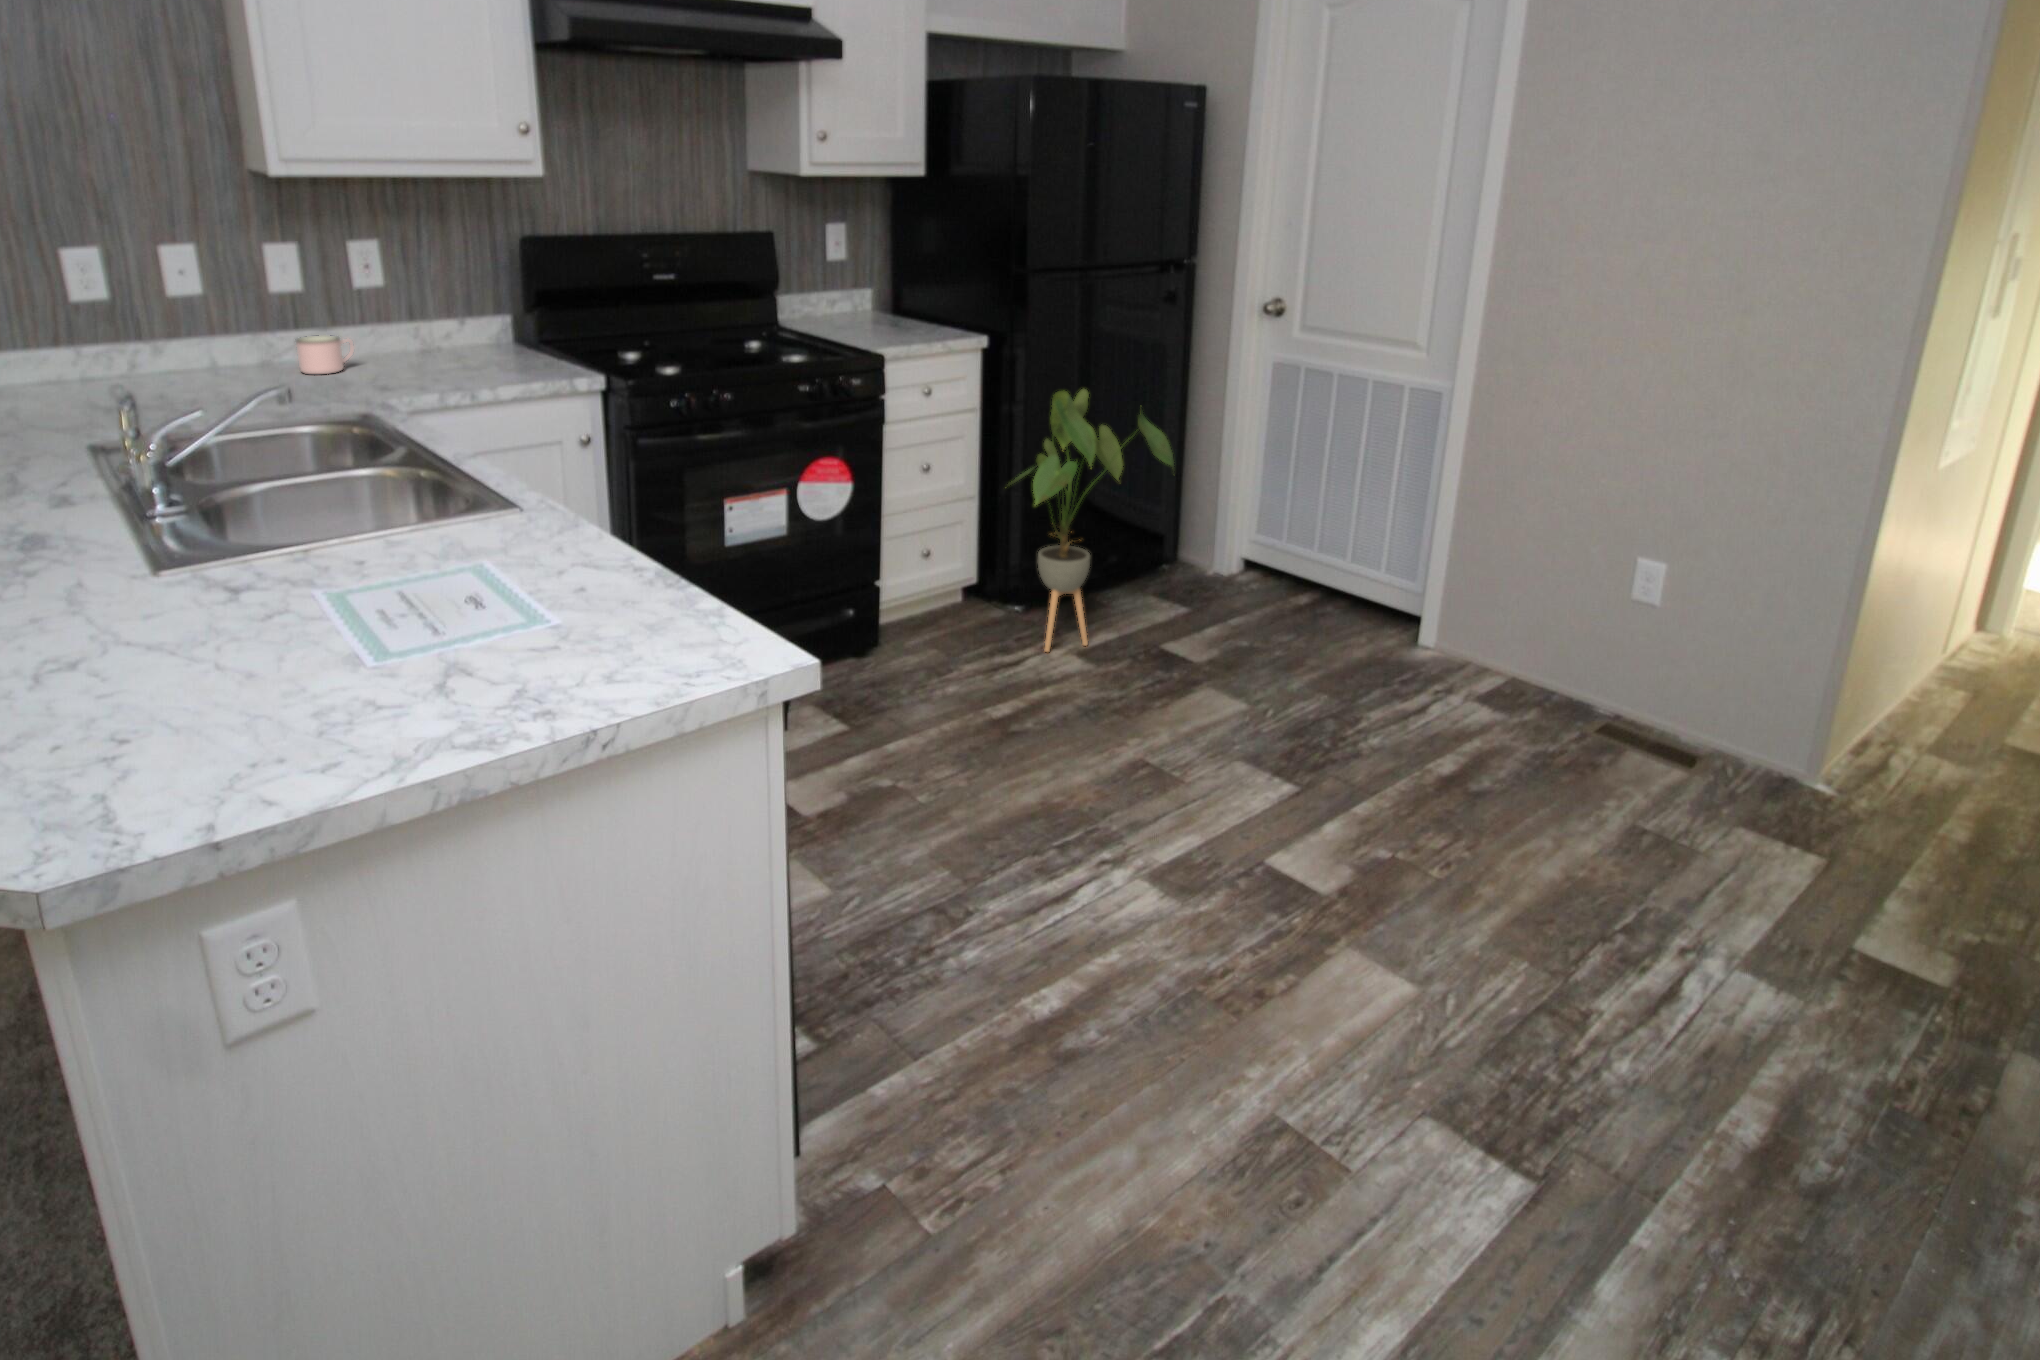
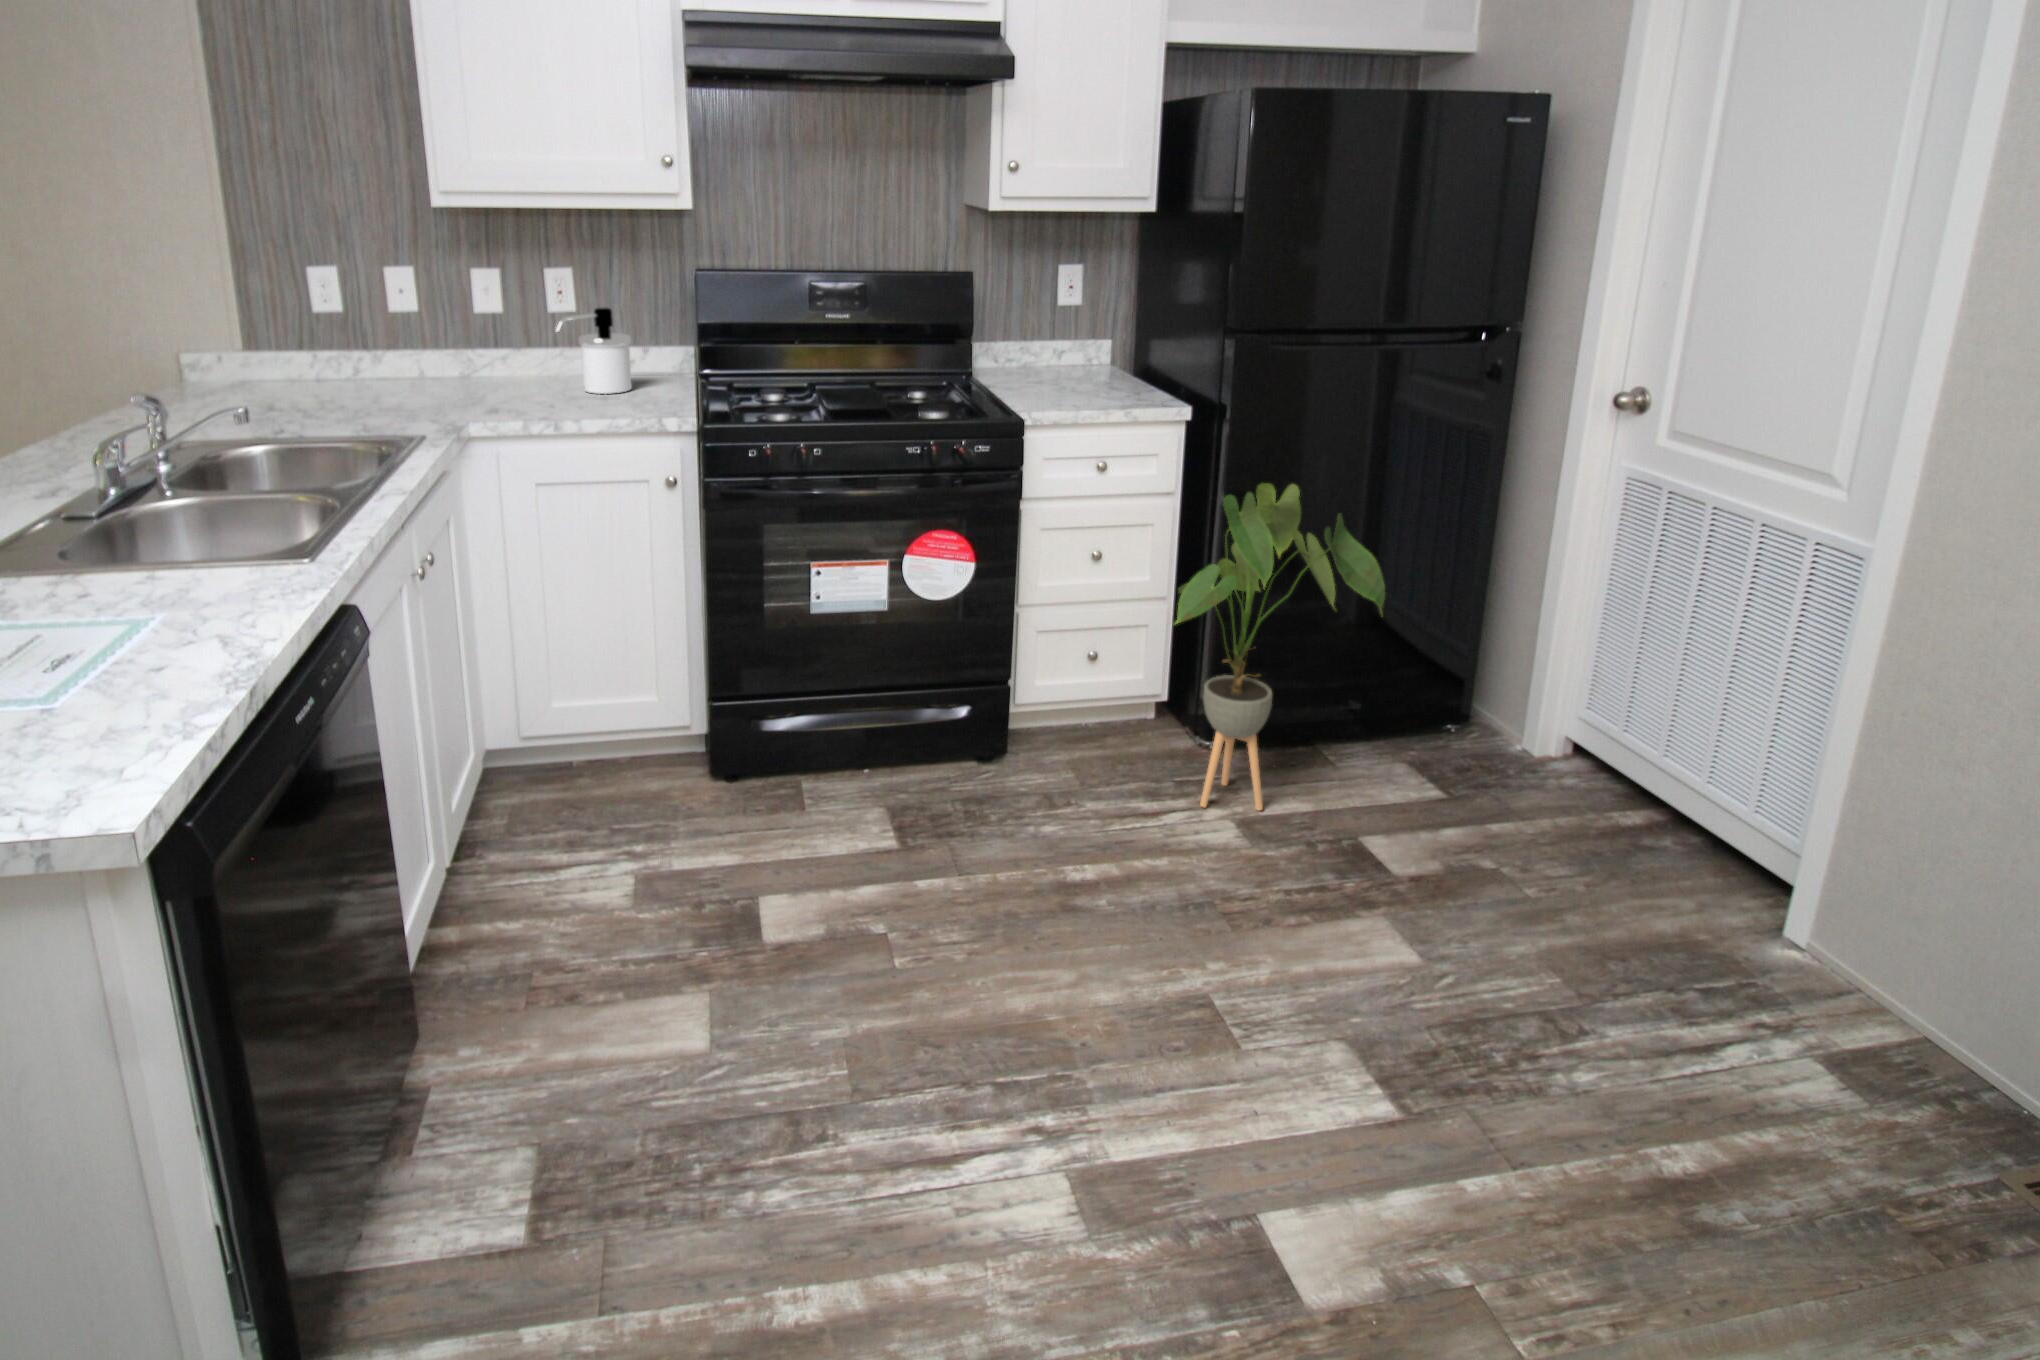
soap dispenser: none [411,279,480,367] -> present [556,308,632,394]
mug: present [296,335,353,374] -> none [470,355,522,391]

